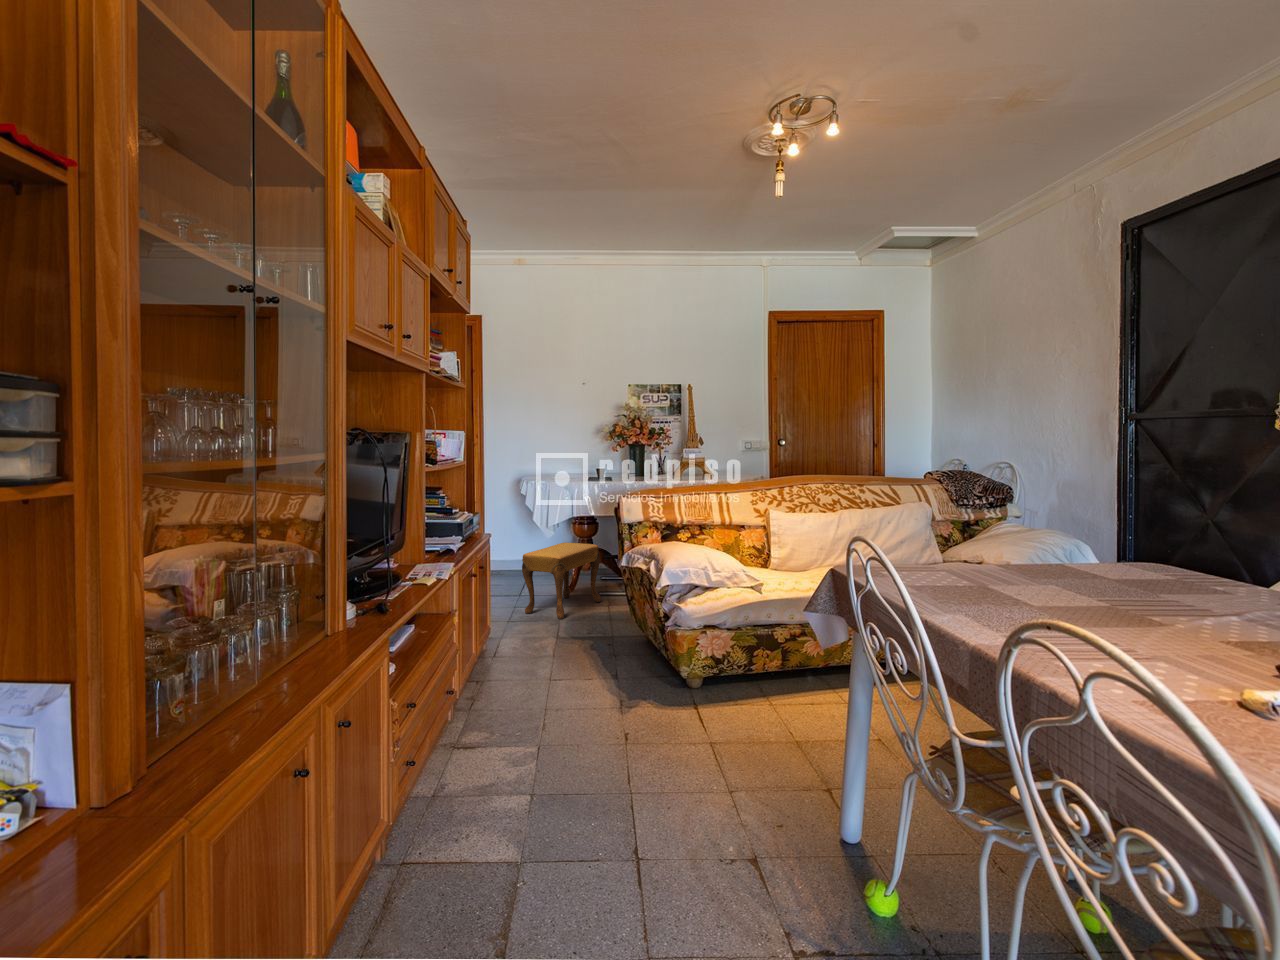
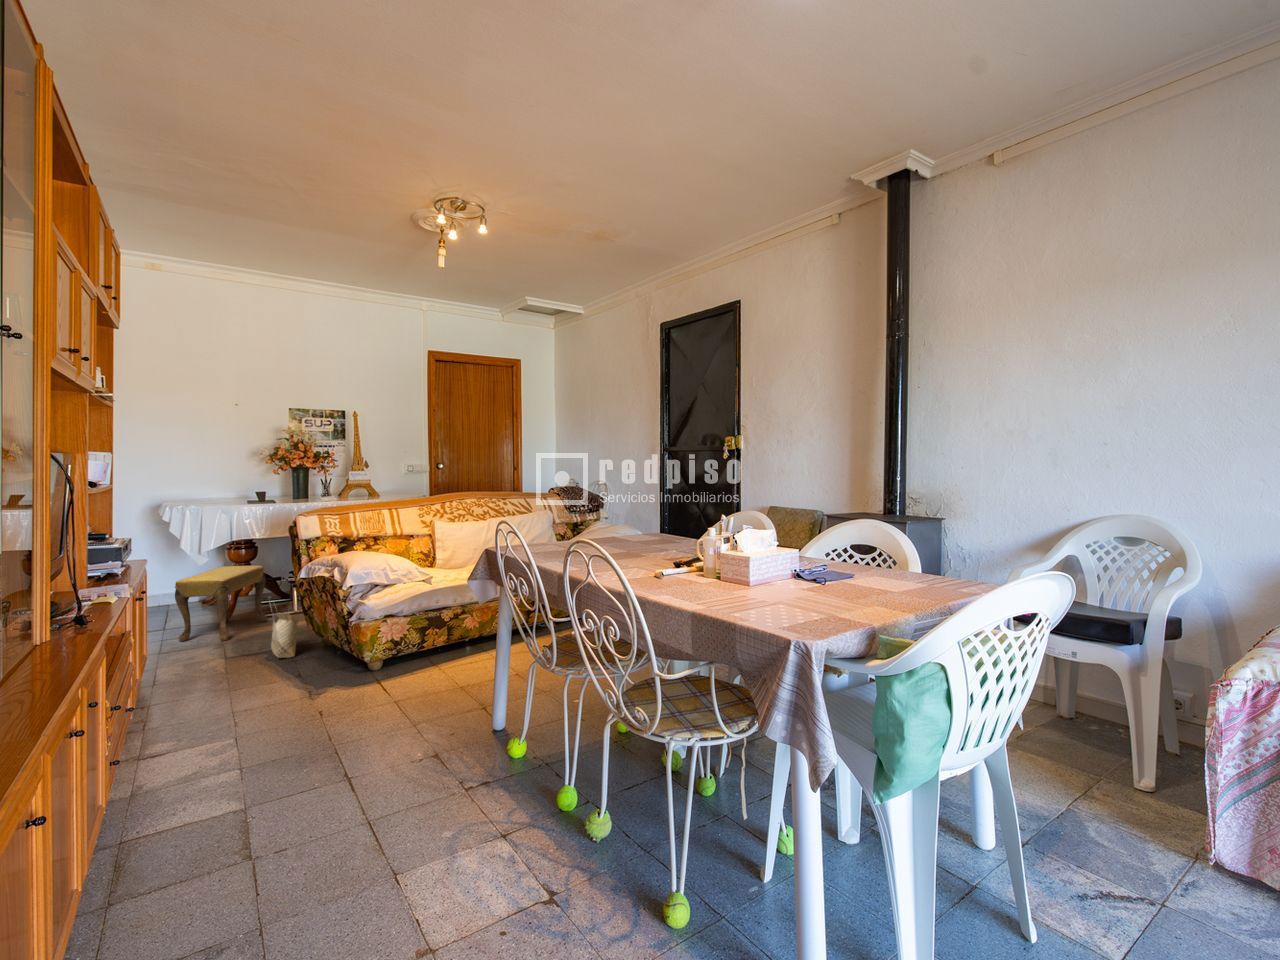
woven basket: none [593,581,623,651] -> present [271,613,298,658]

